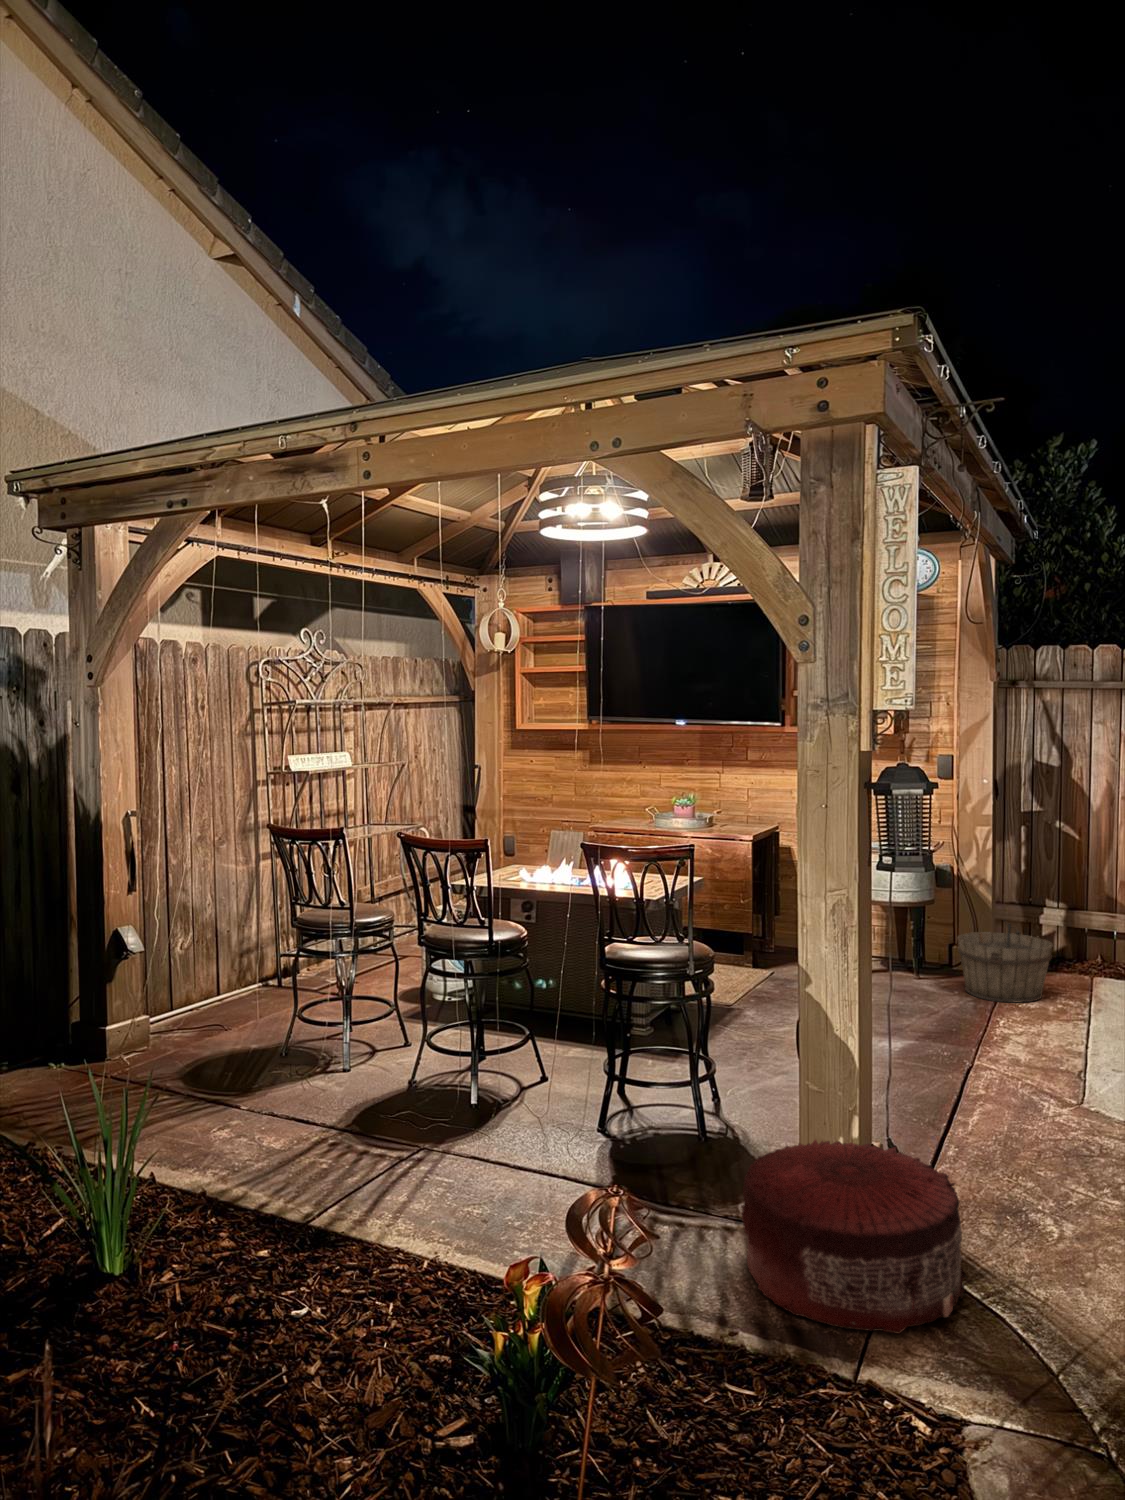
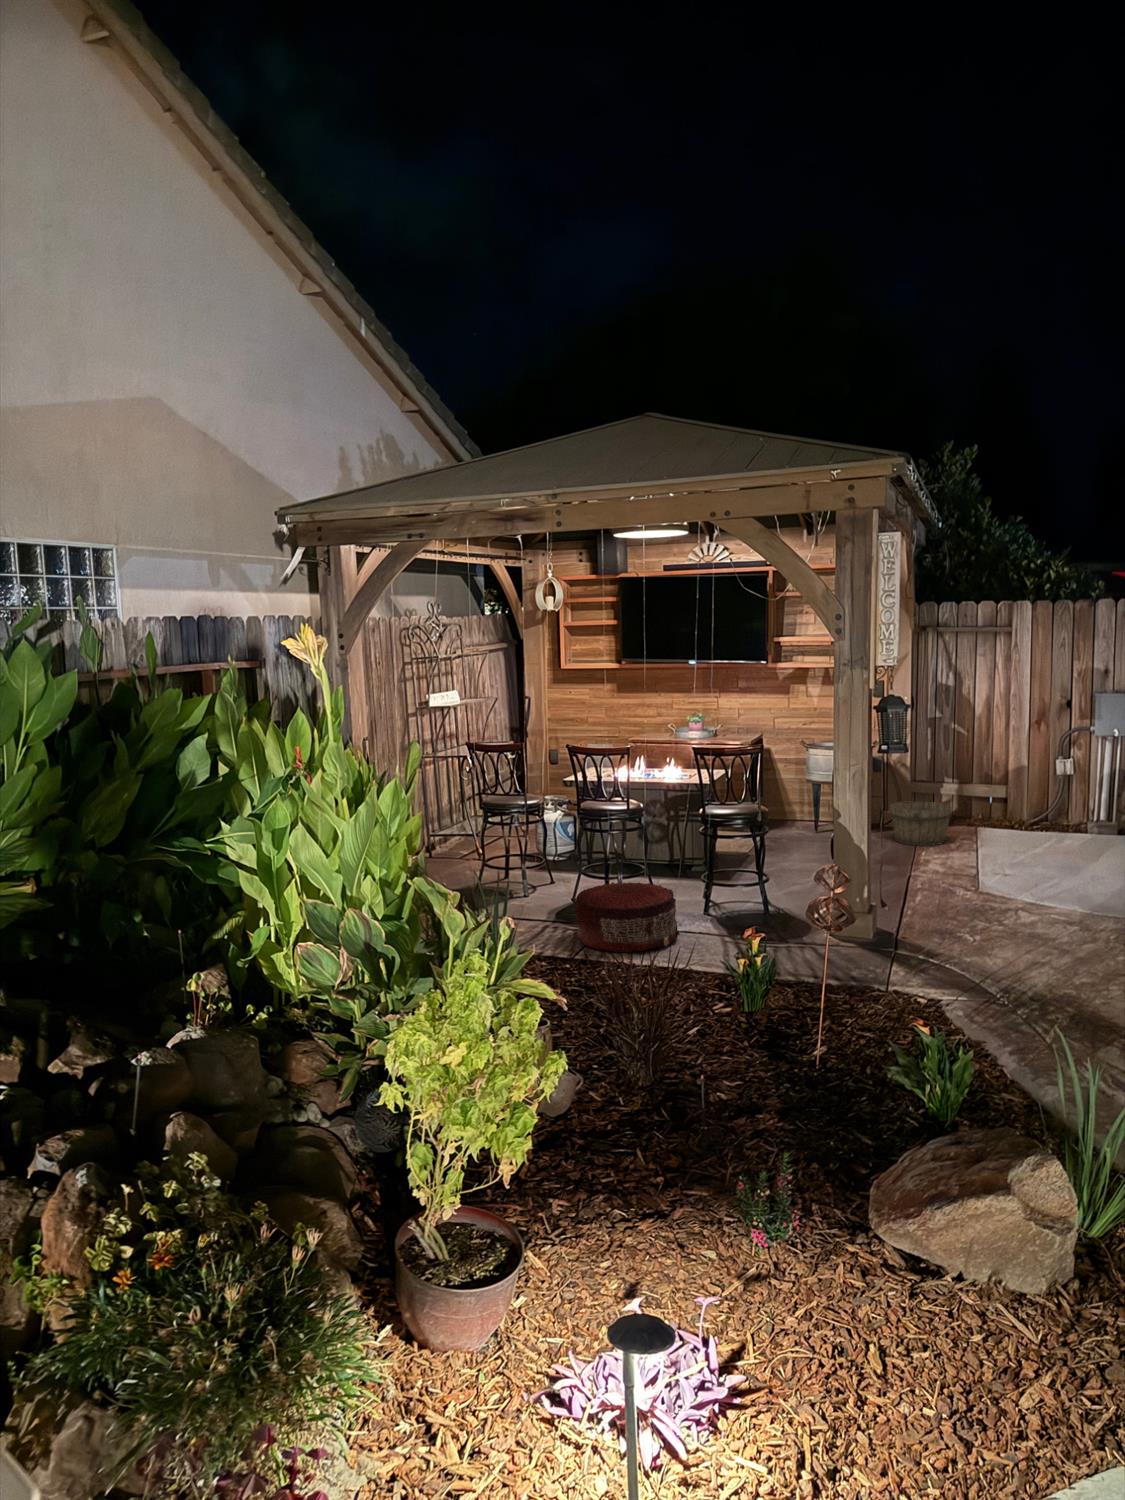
pouf: present [741,1140,967,1333] -> present [575,882,680,952]

